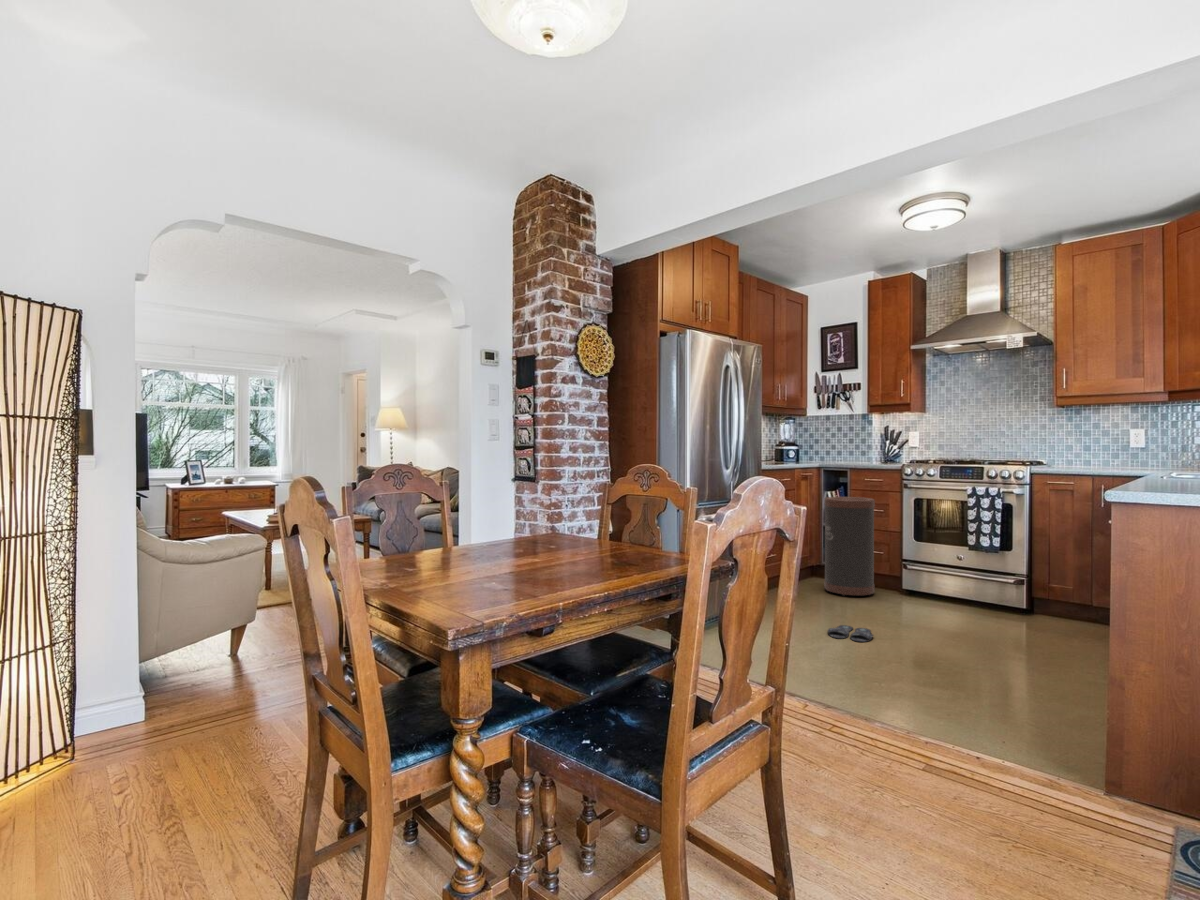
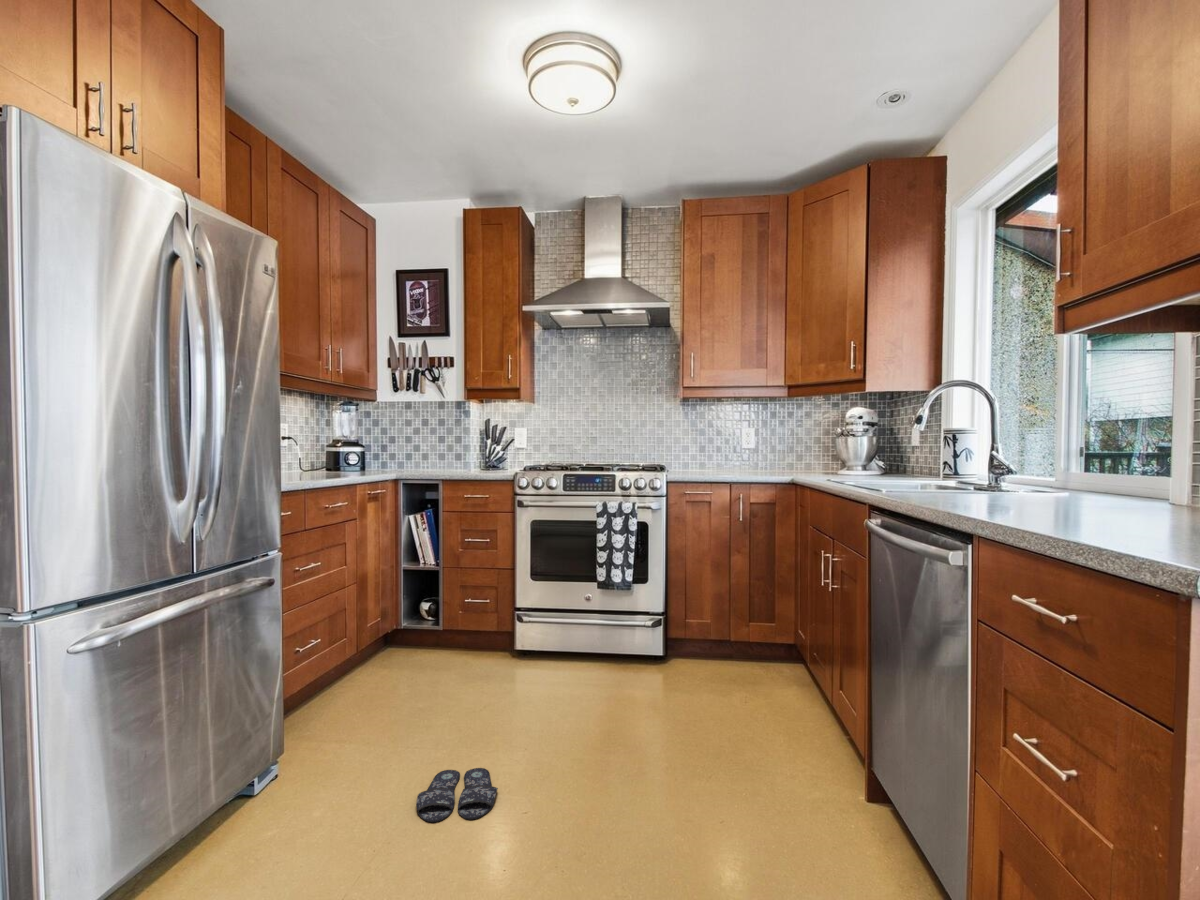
trash can: present [824,497,875,596] -> none [405,524,479,684]

